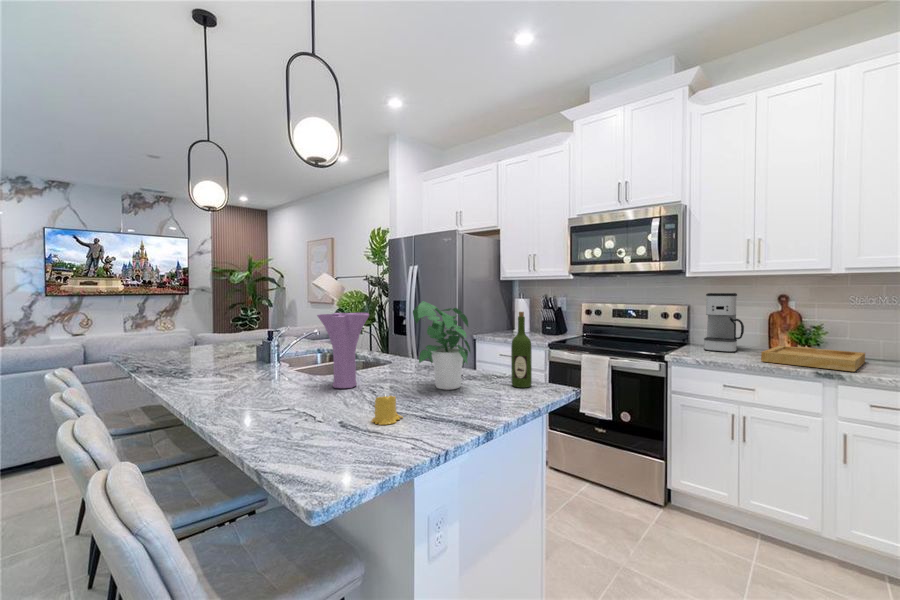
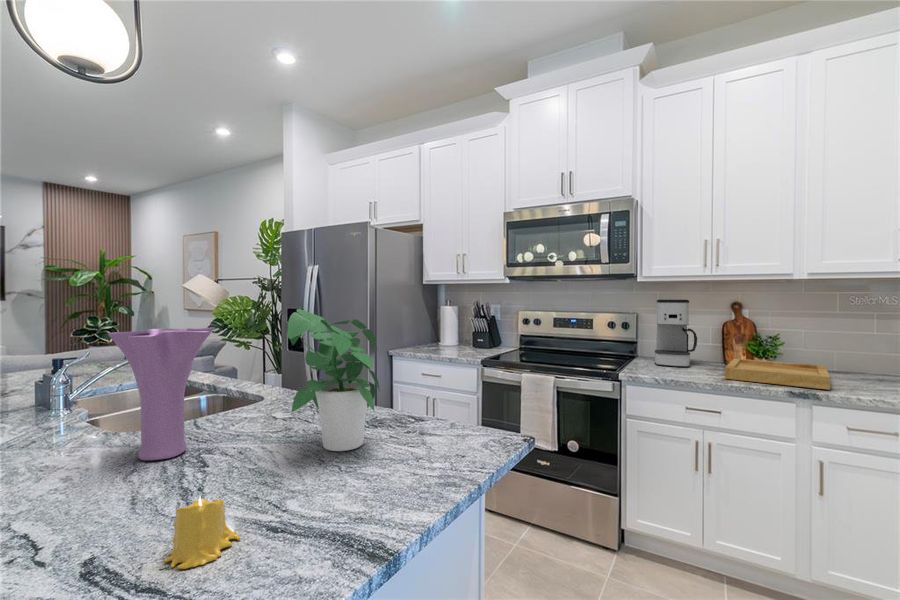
wine bottle: present [511,312,532,388] -> none [442,325,471,440]

